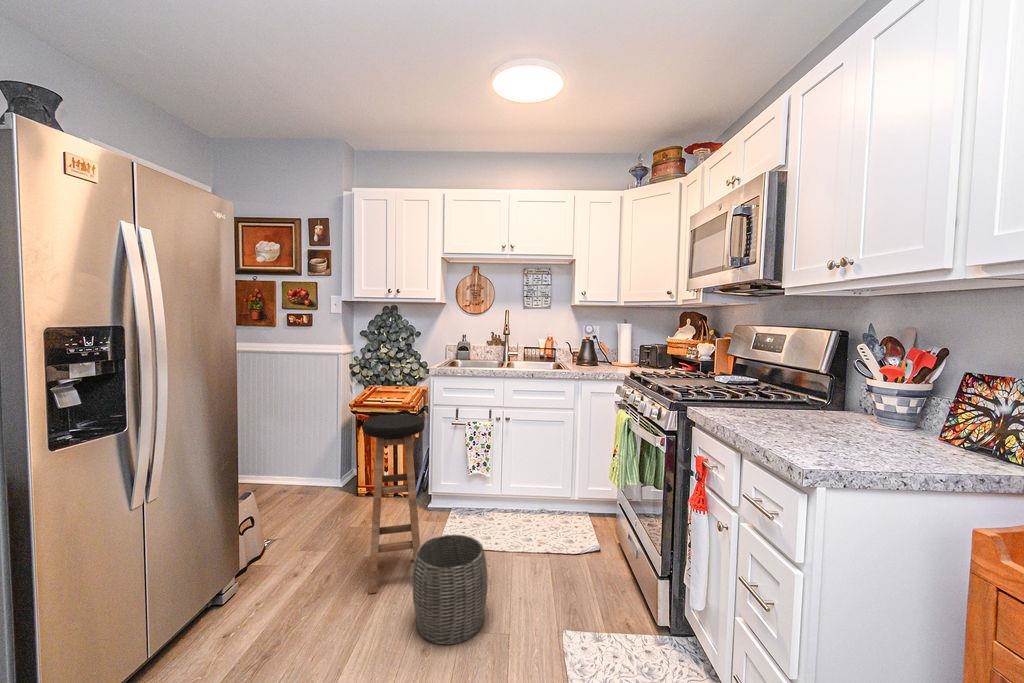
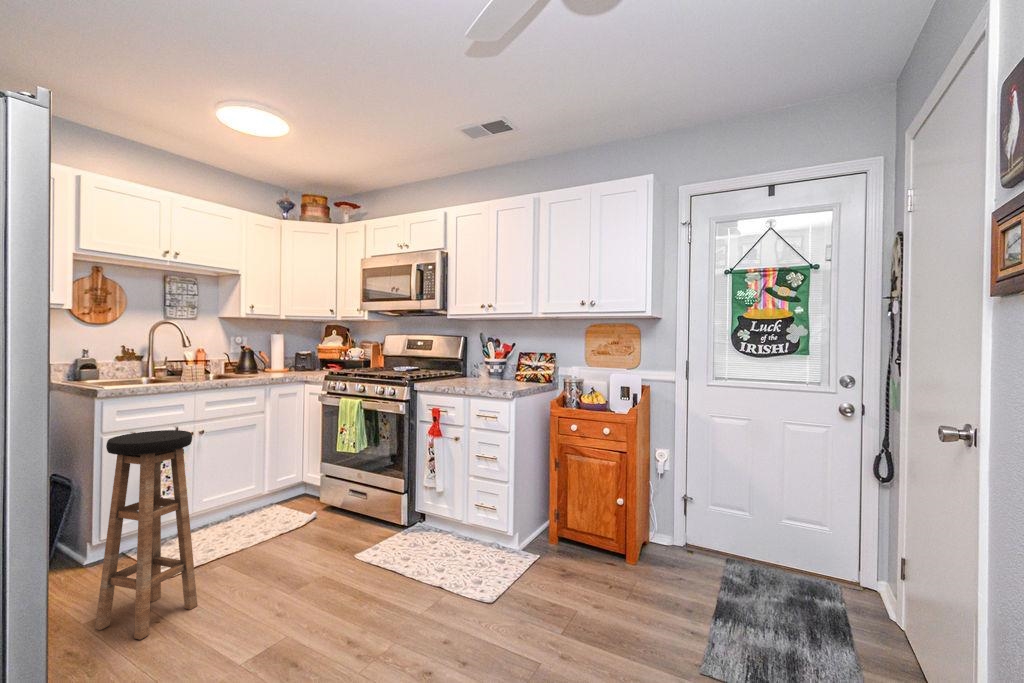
woven basket: present [413,535,487,645] -> none [227,524,305,622]

